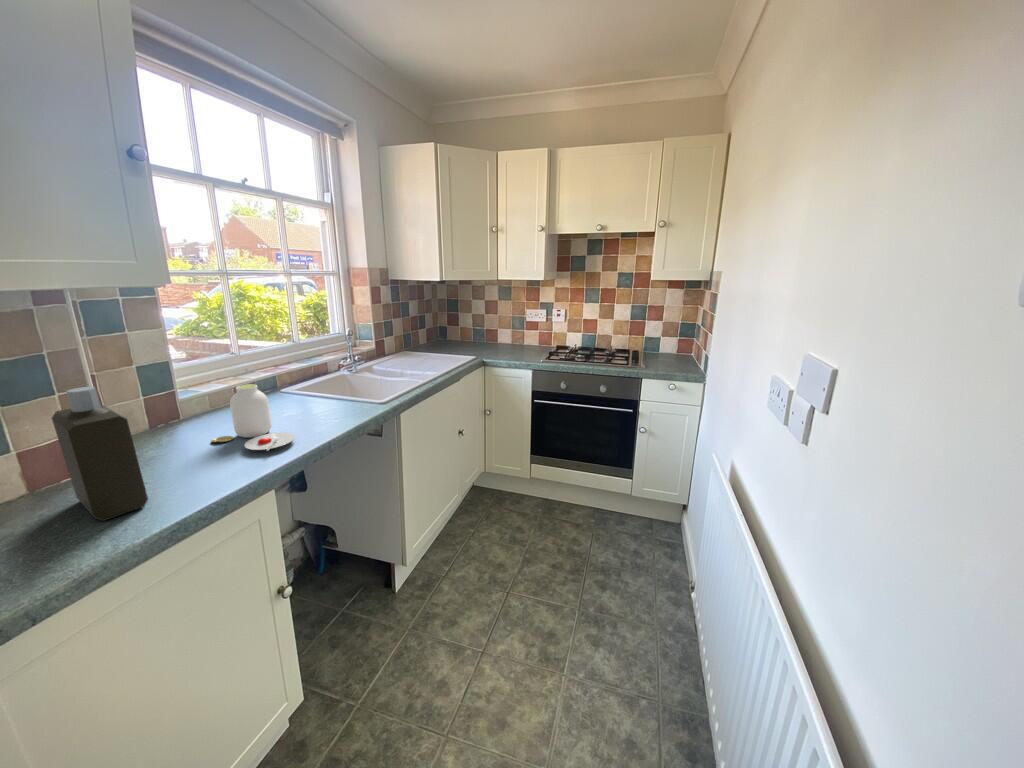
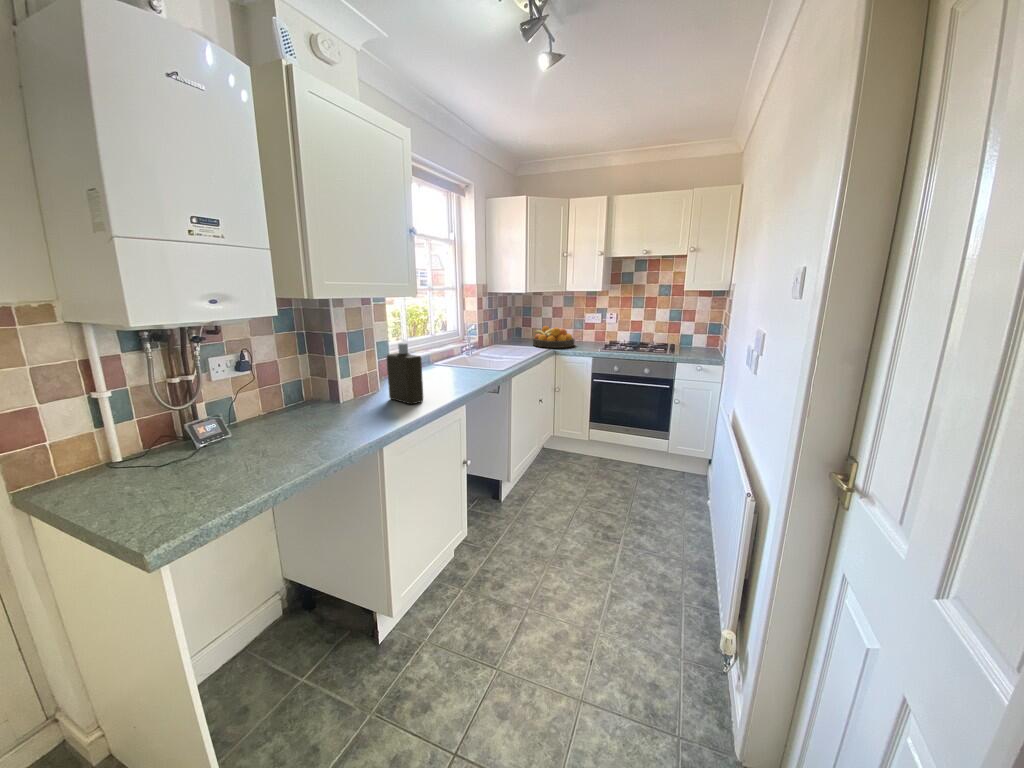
fruit bowl: none [455,326,510,356] -> present [533,326,574,348]
jar: present [212,384,295,451] -> none [423,352,469,386]

